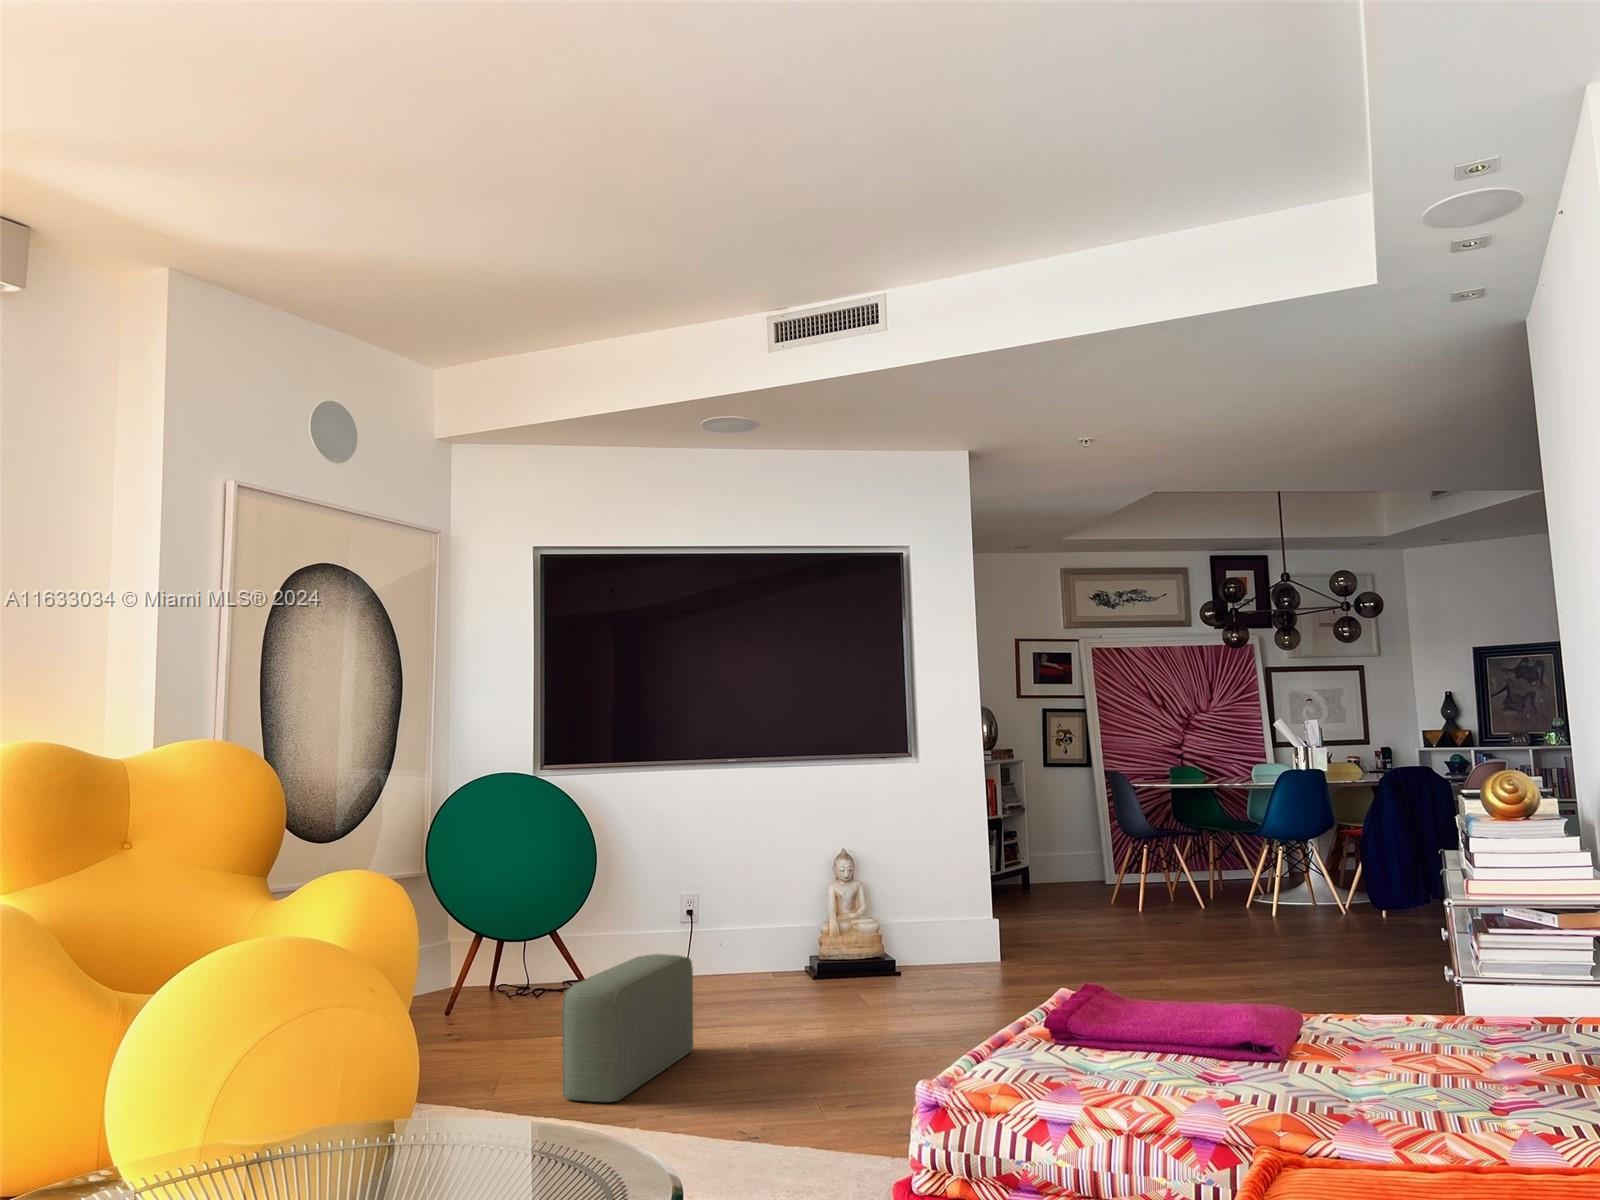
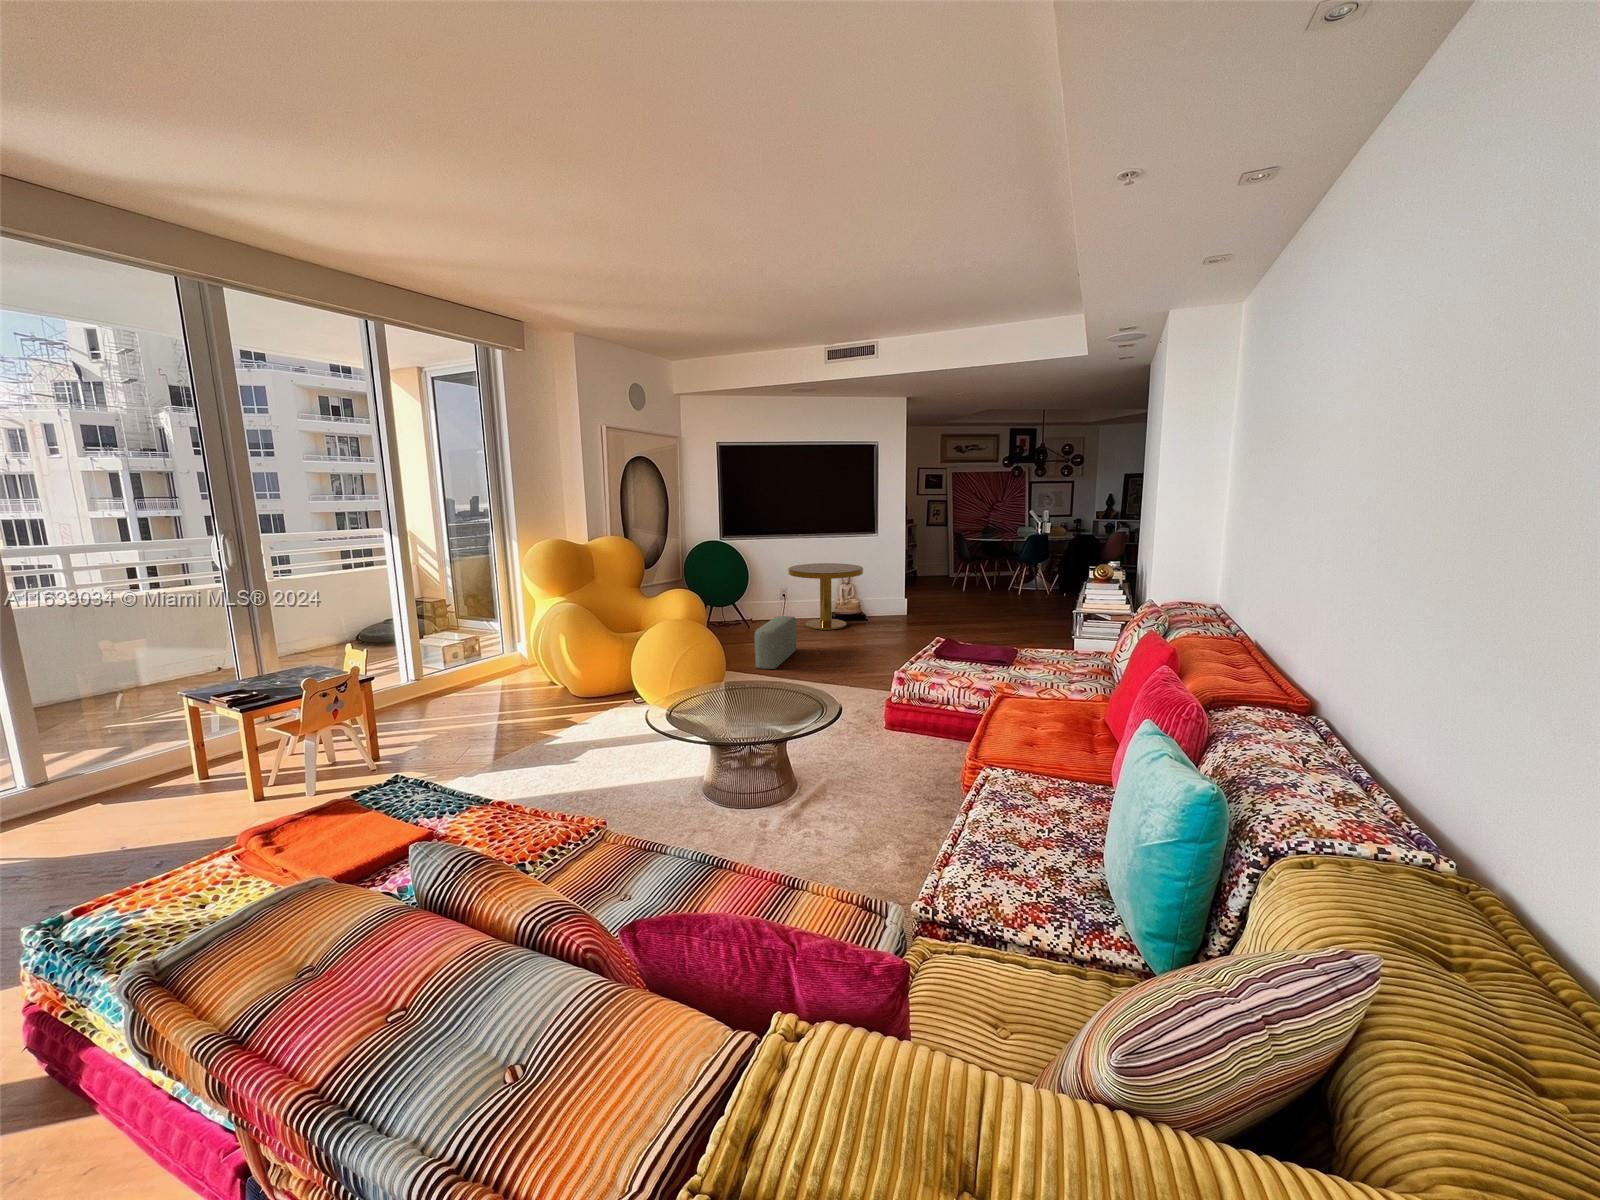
side table: none [691,831,879,1000] -> present [788,563,863,630]

